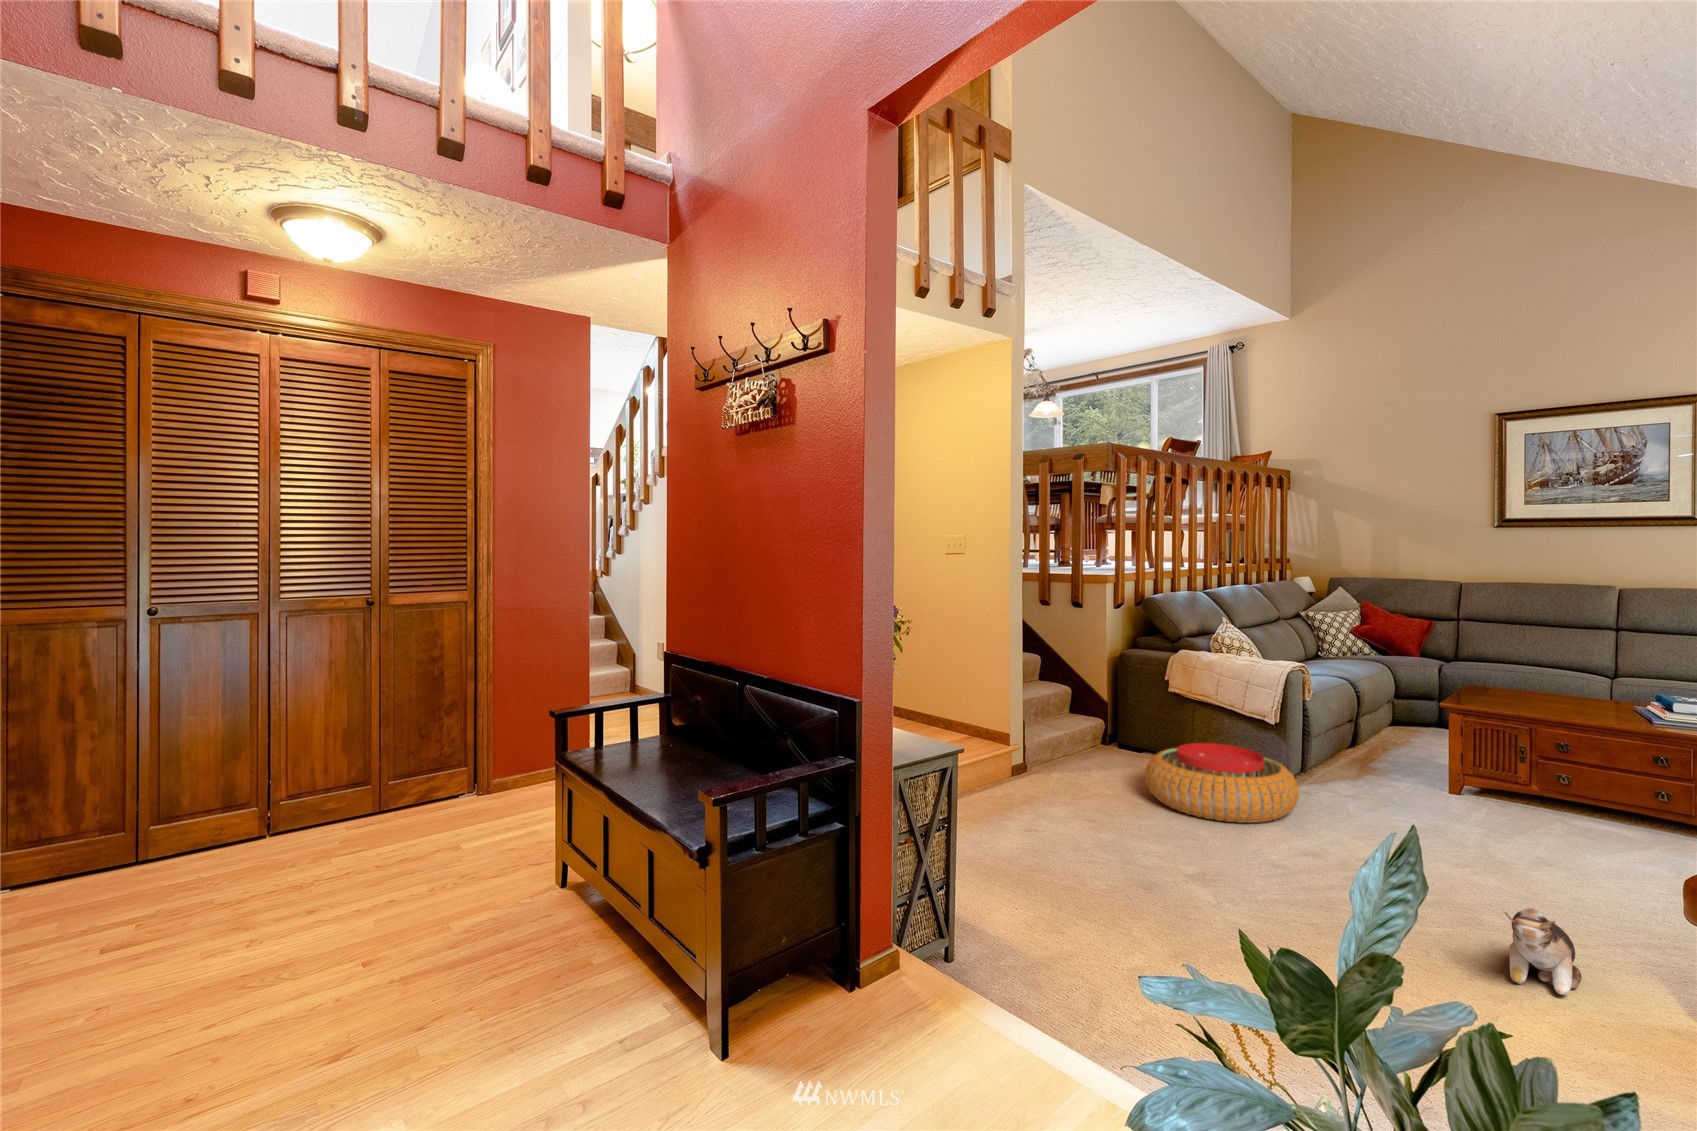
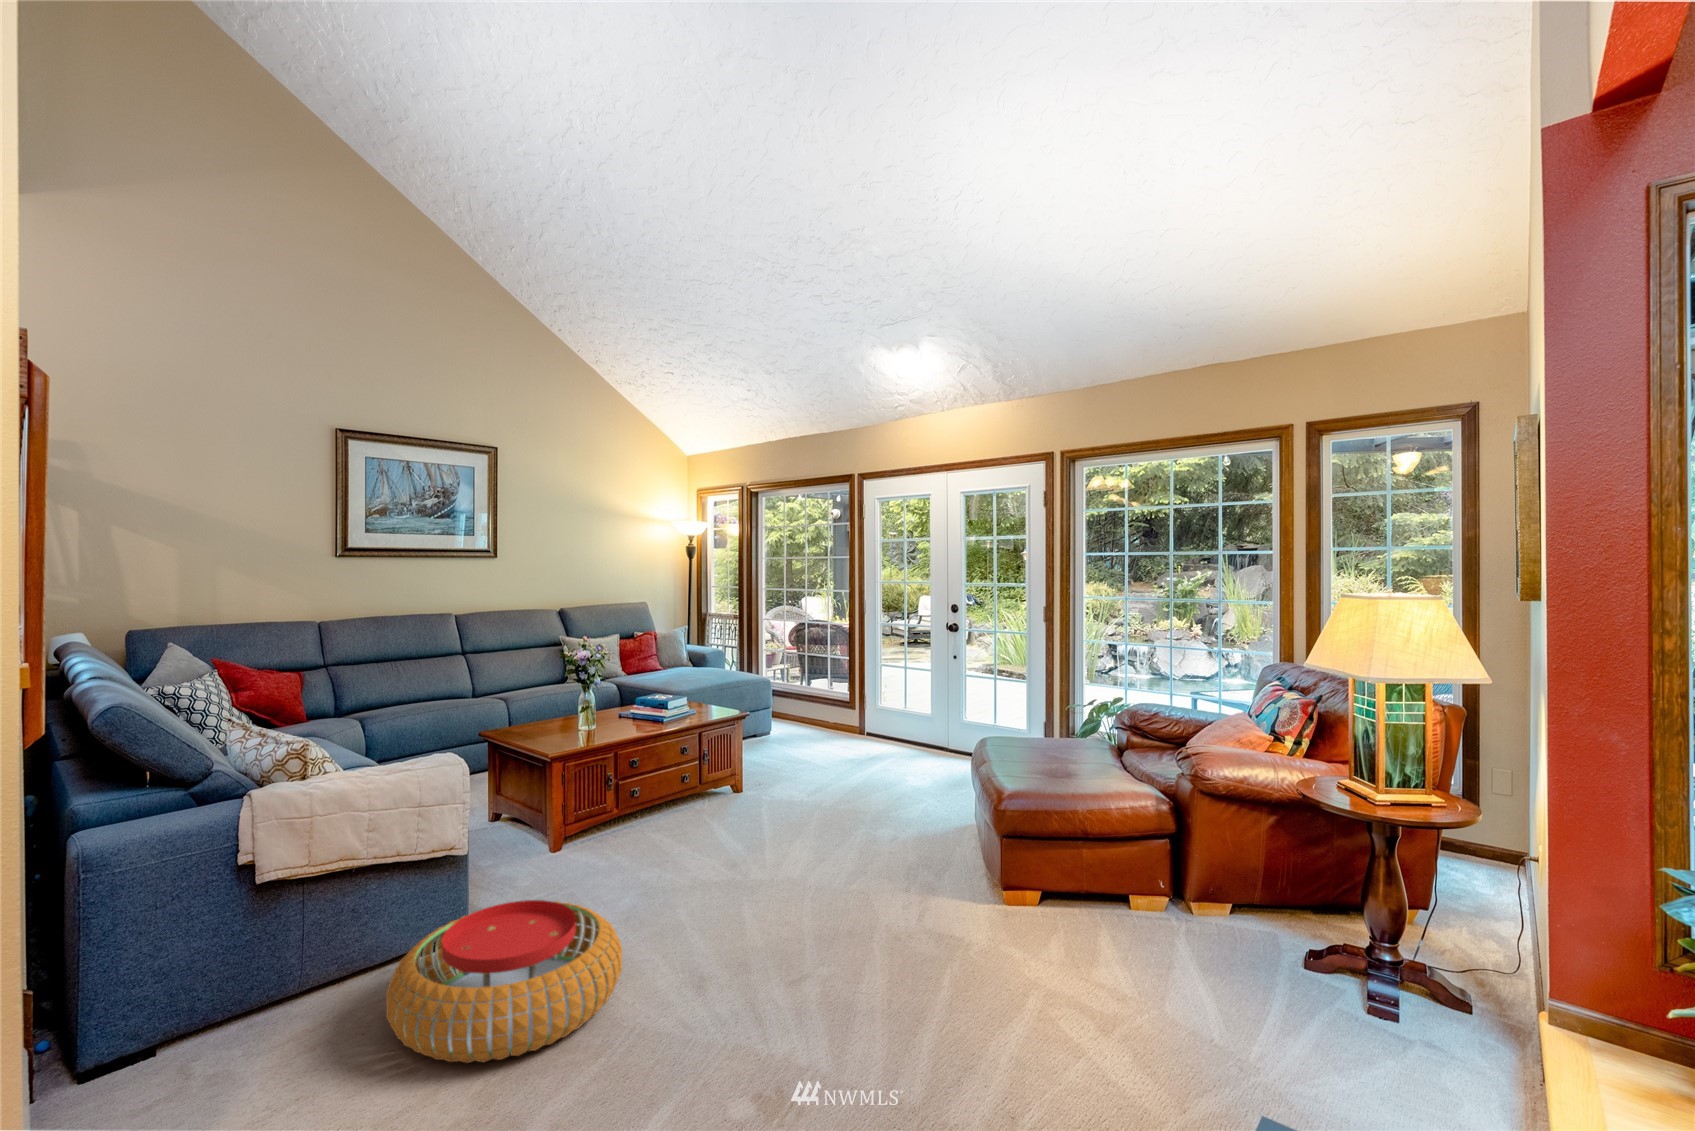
plush toy: present [1504,908,1582,995] -> none [901,887,999,955]

